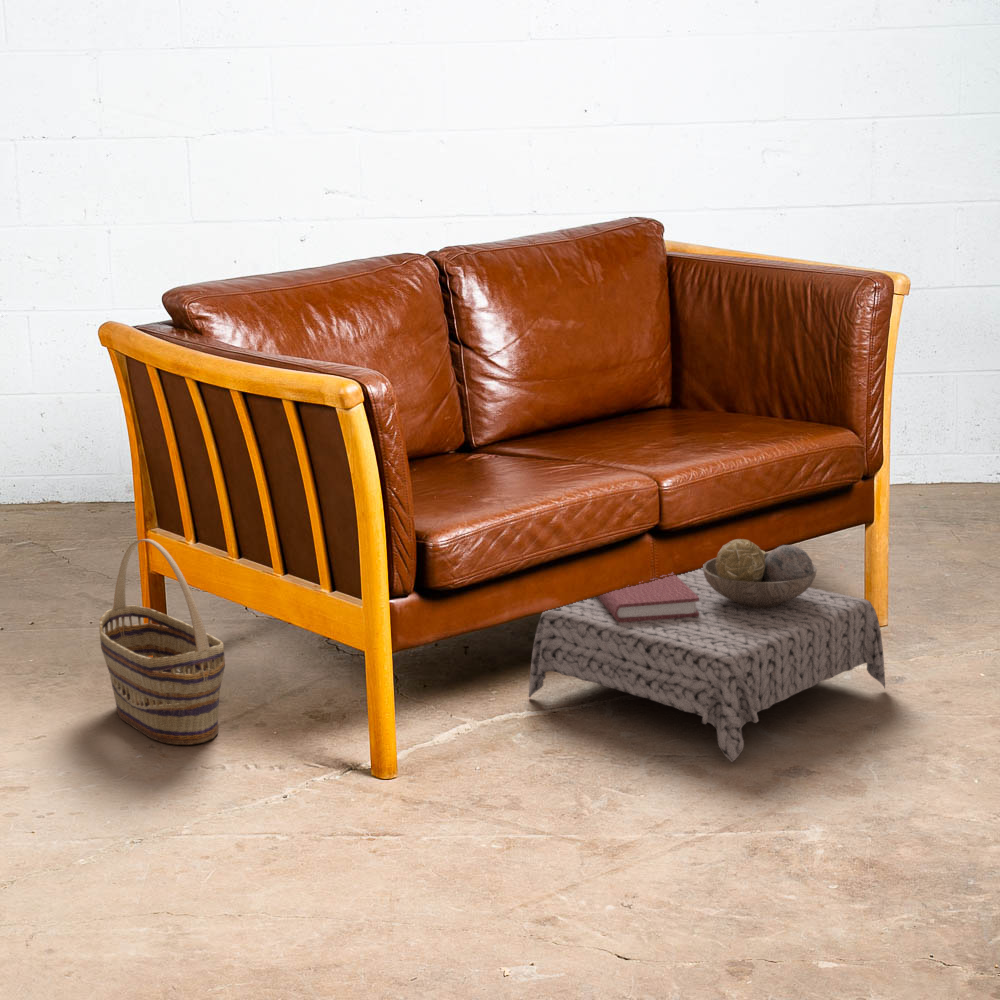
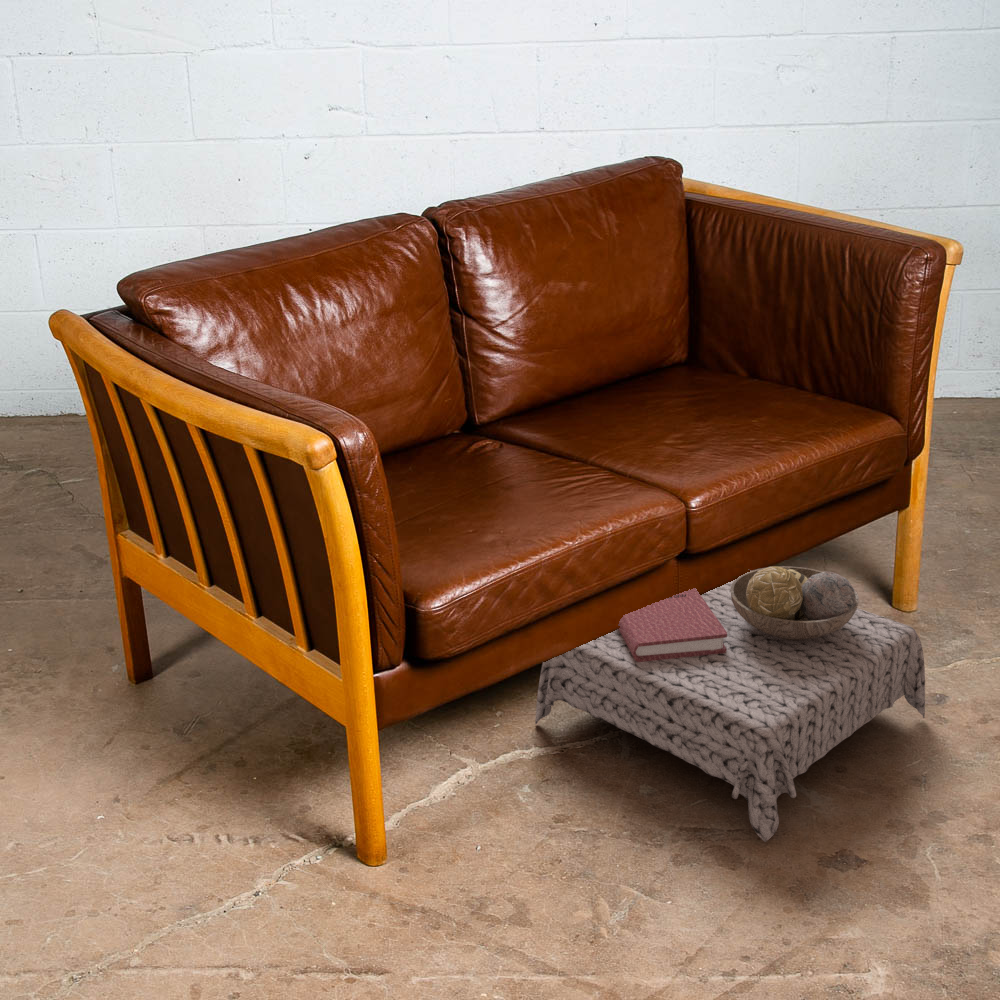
basket: present [99,539,225,745] -> none [63,564,197,796]

